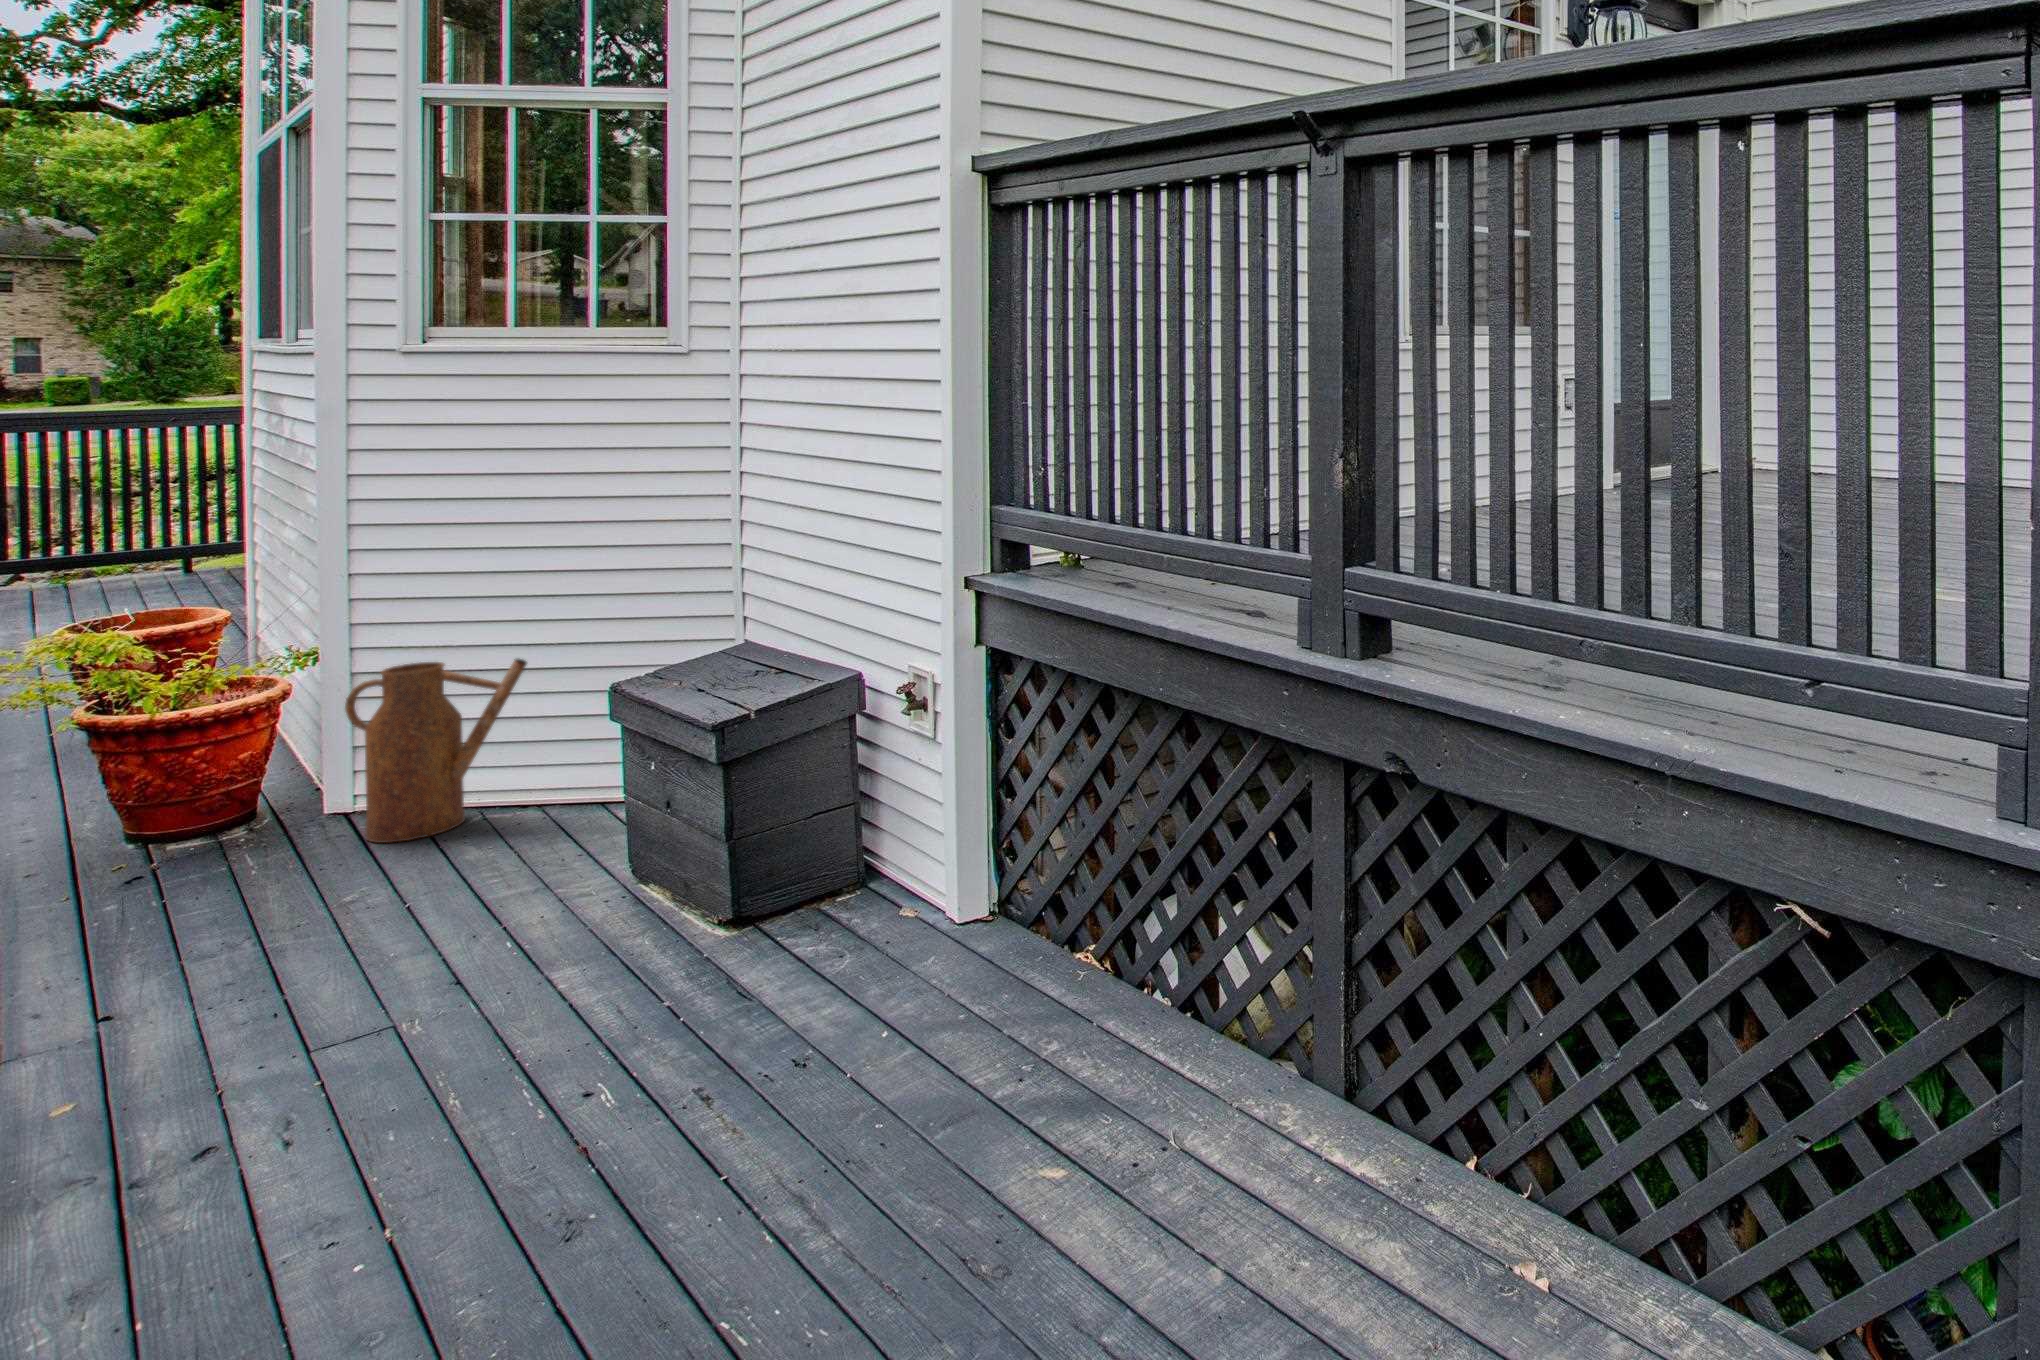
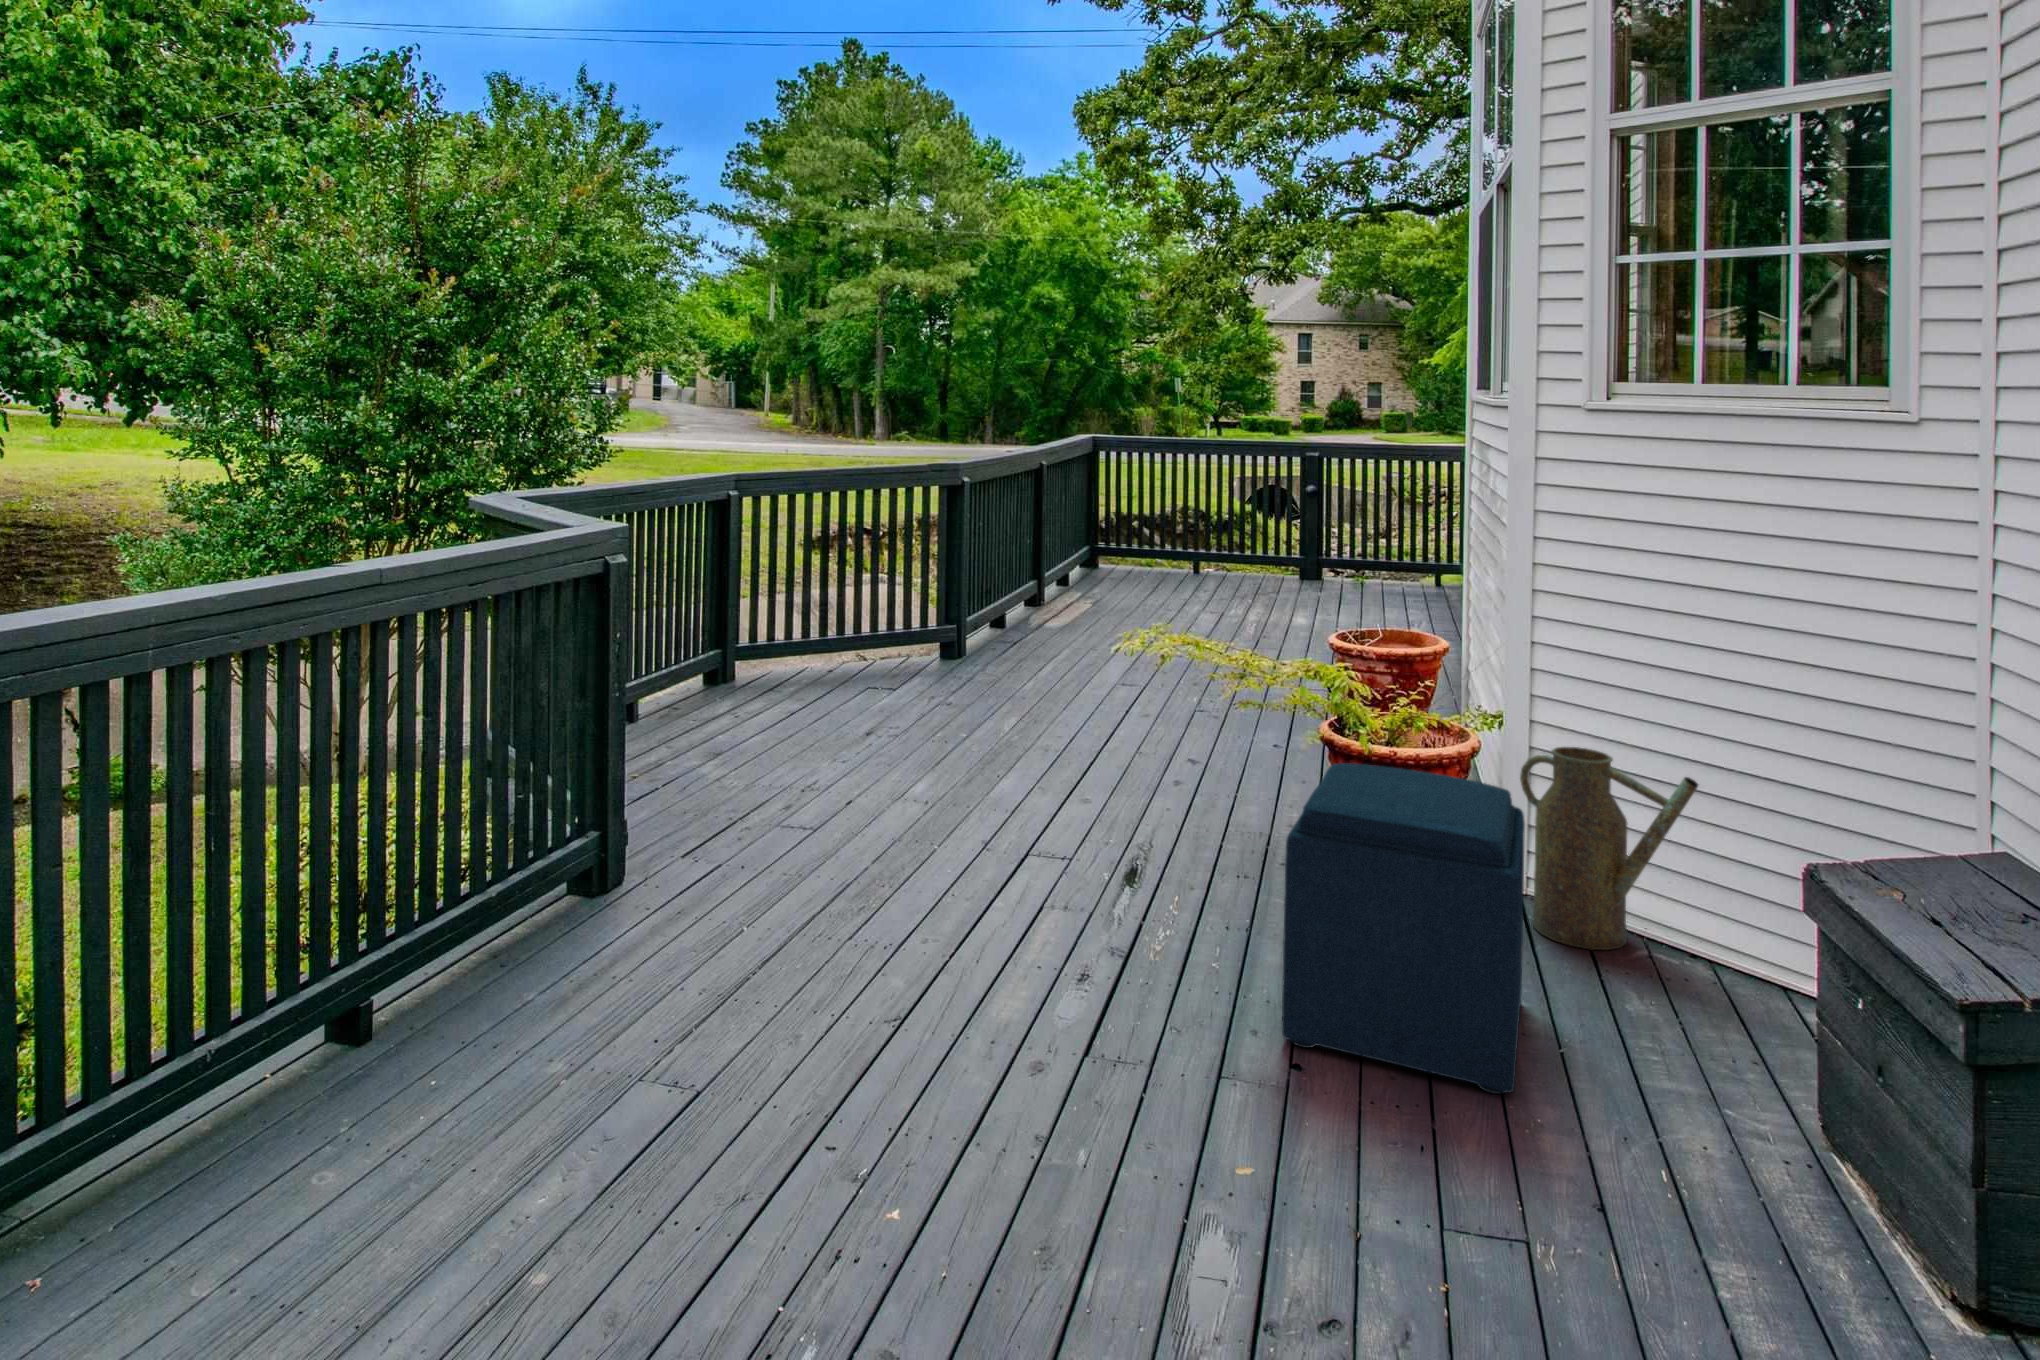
ottoman: none [63,706,362,1021] -> present [1282,763,1525,1094]

